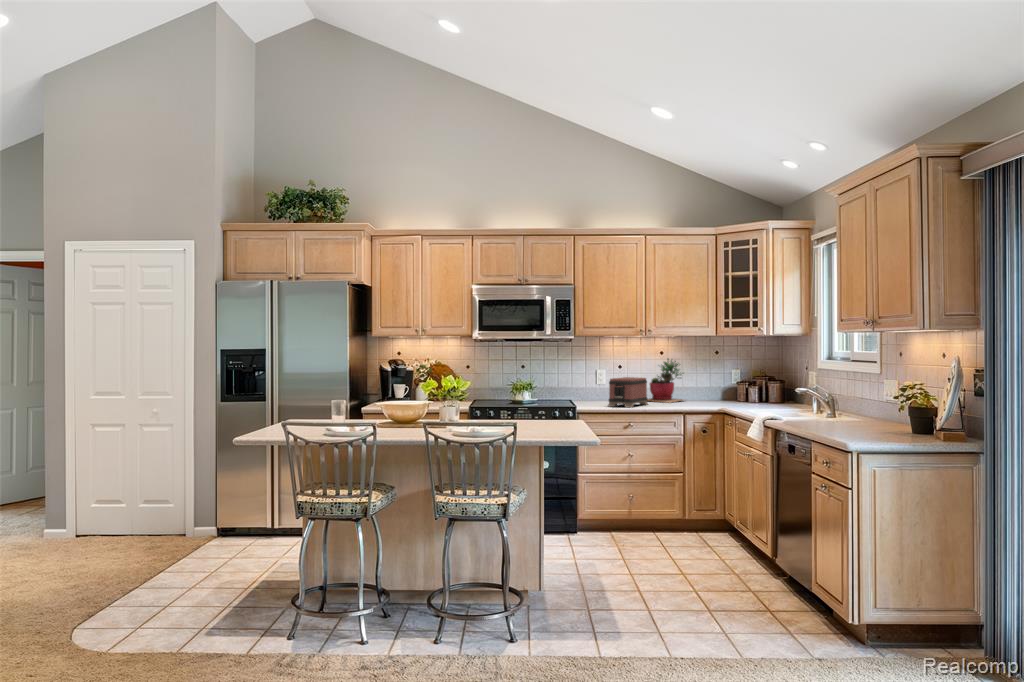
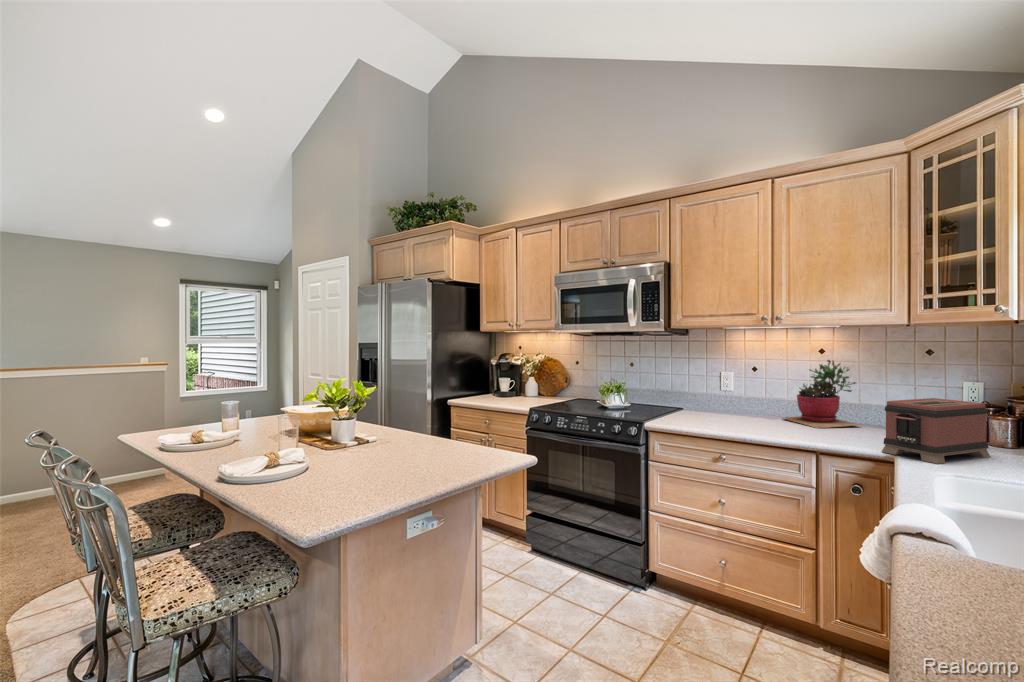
toaster: present [608,377,648,408] -> present [882,398,991,464]

